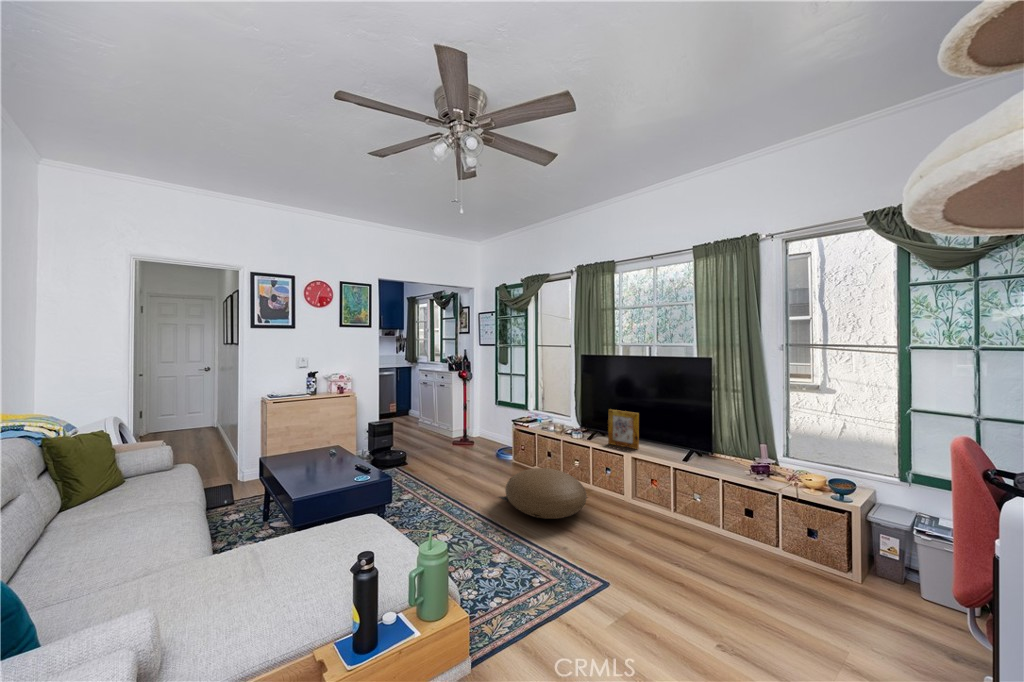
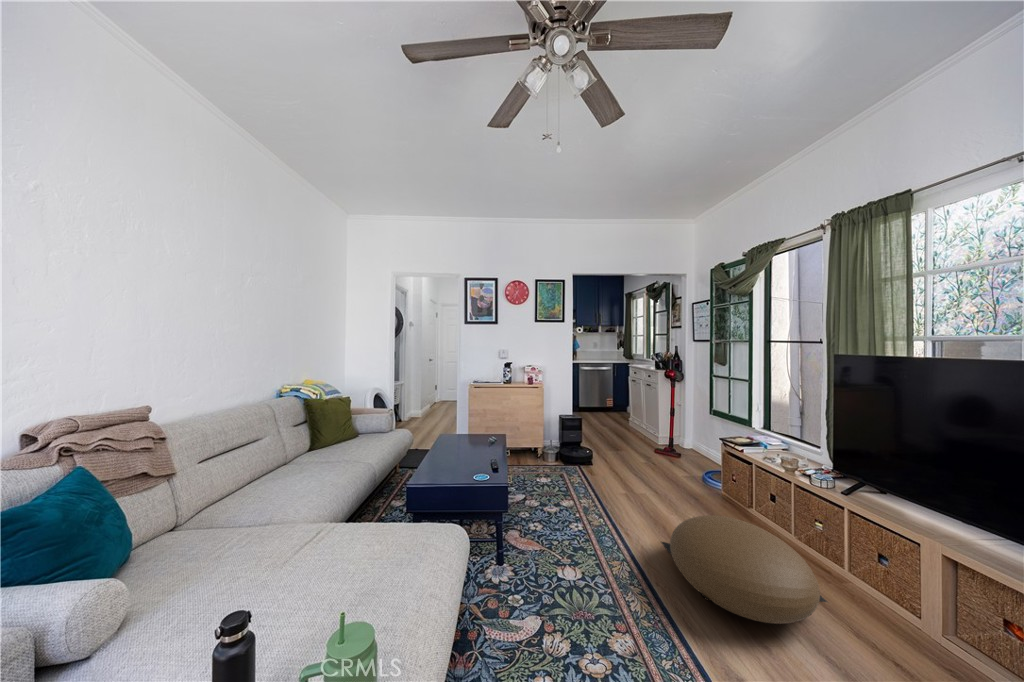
picture frame: present [608,410,639,449] -> none [889,453,977,549]

